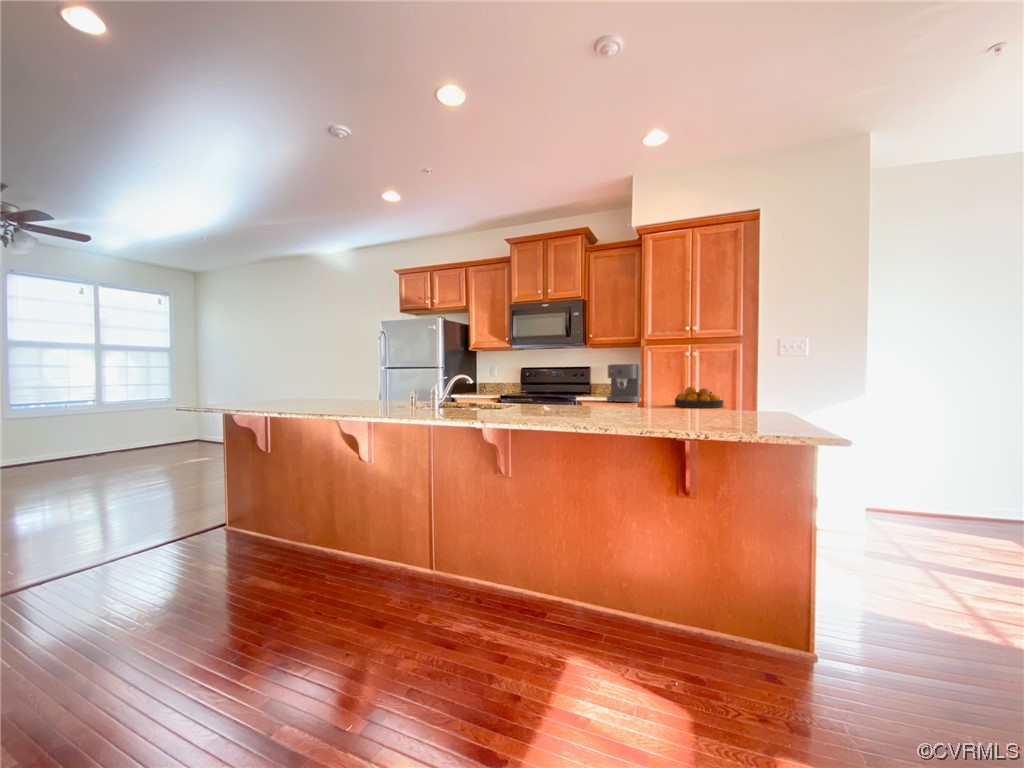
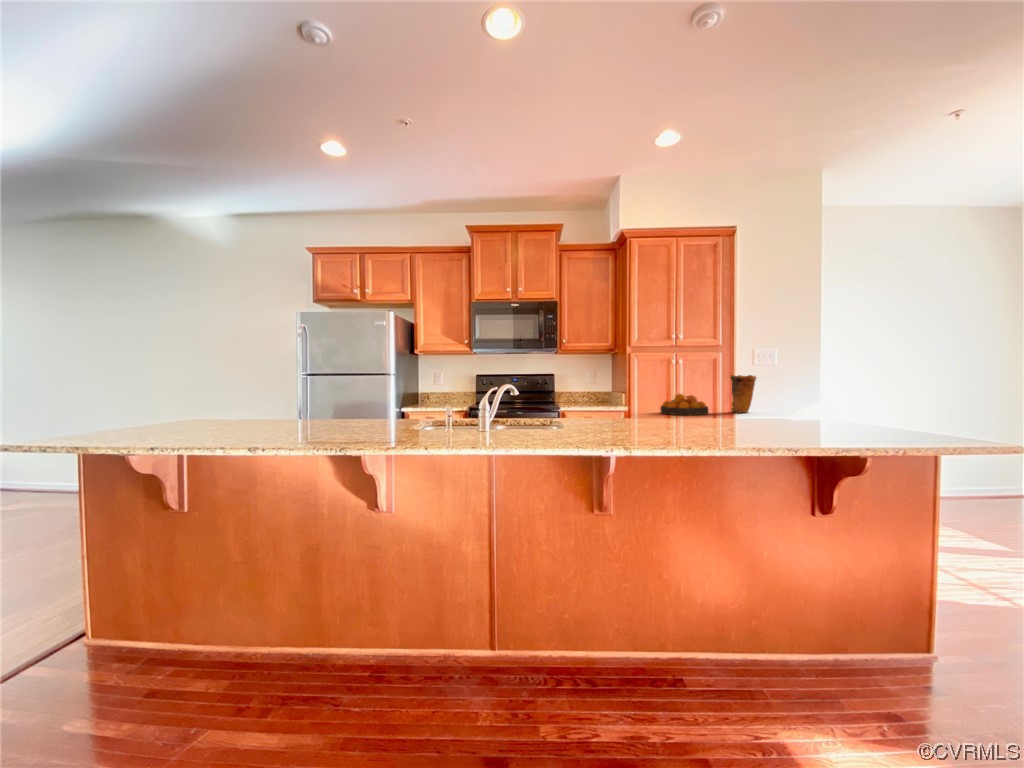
coffee maker: present [607,364,641,403] -> none [581,371,611,412]
vase: none [749,367,781,407] -> present [730,375,756,413]

